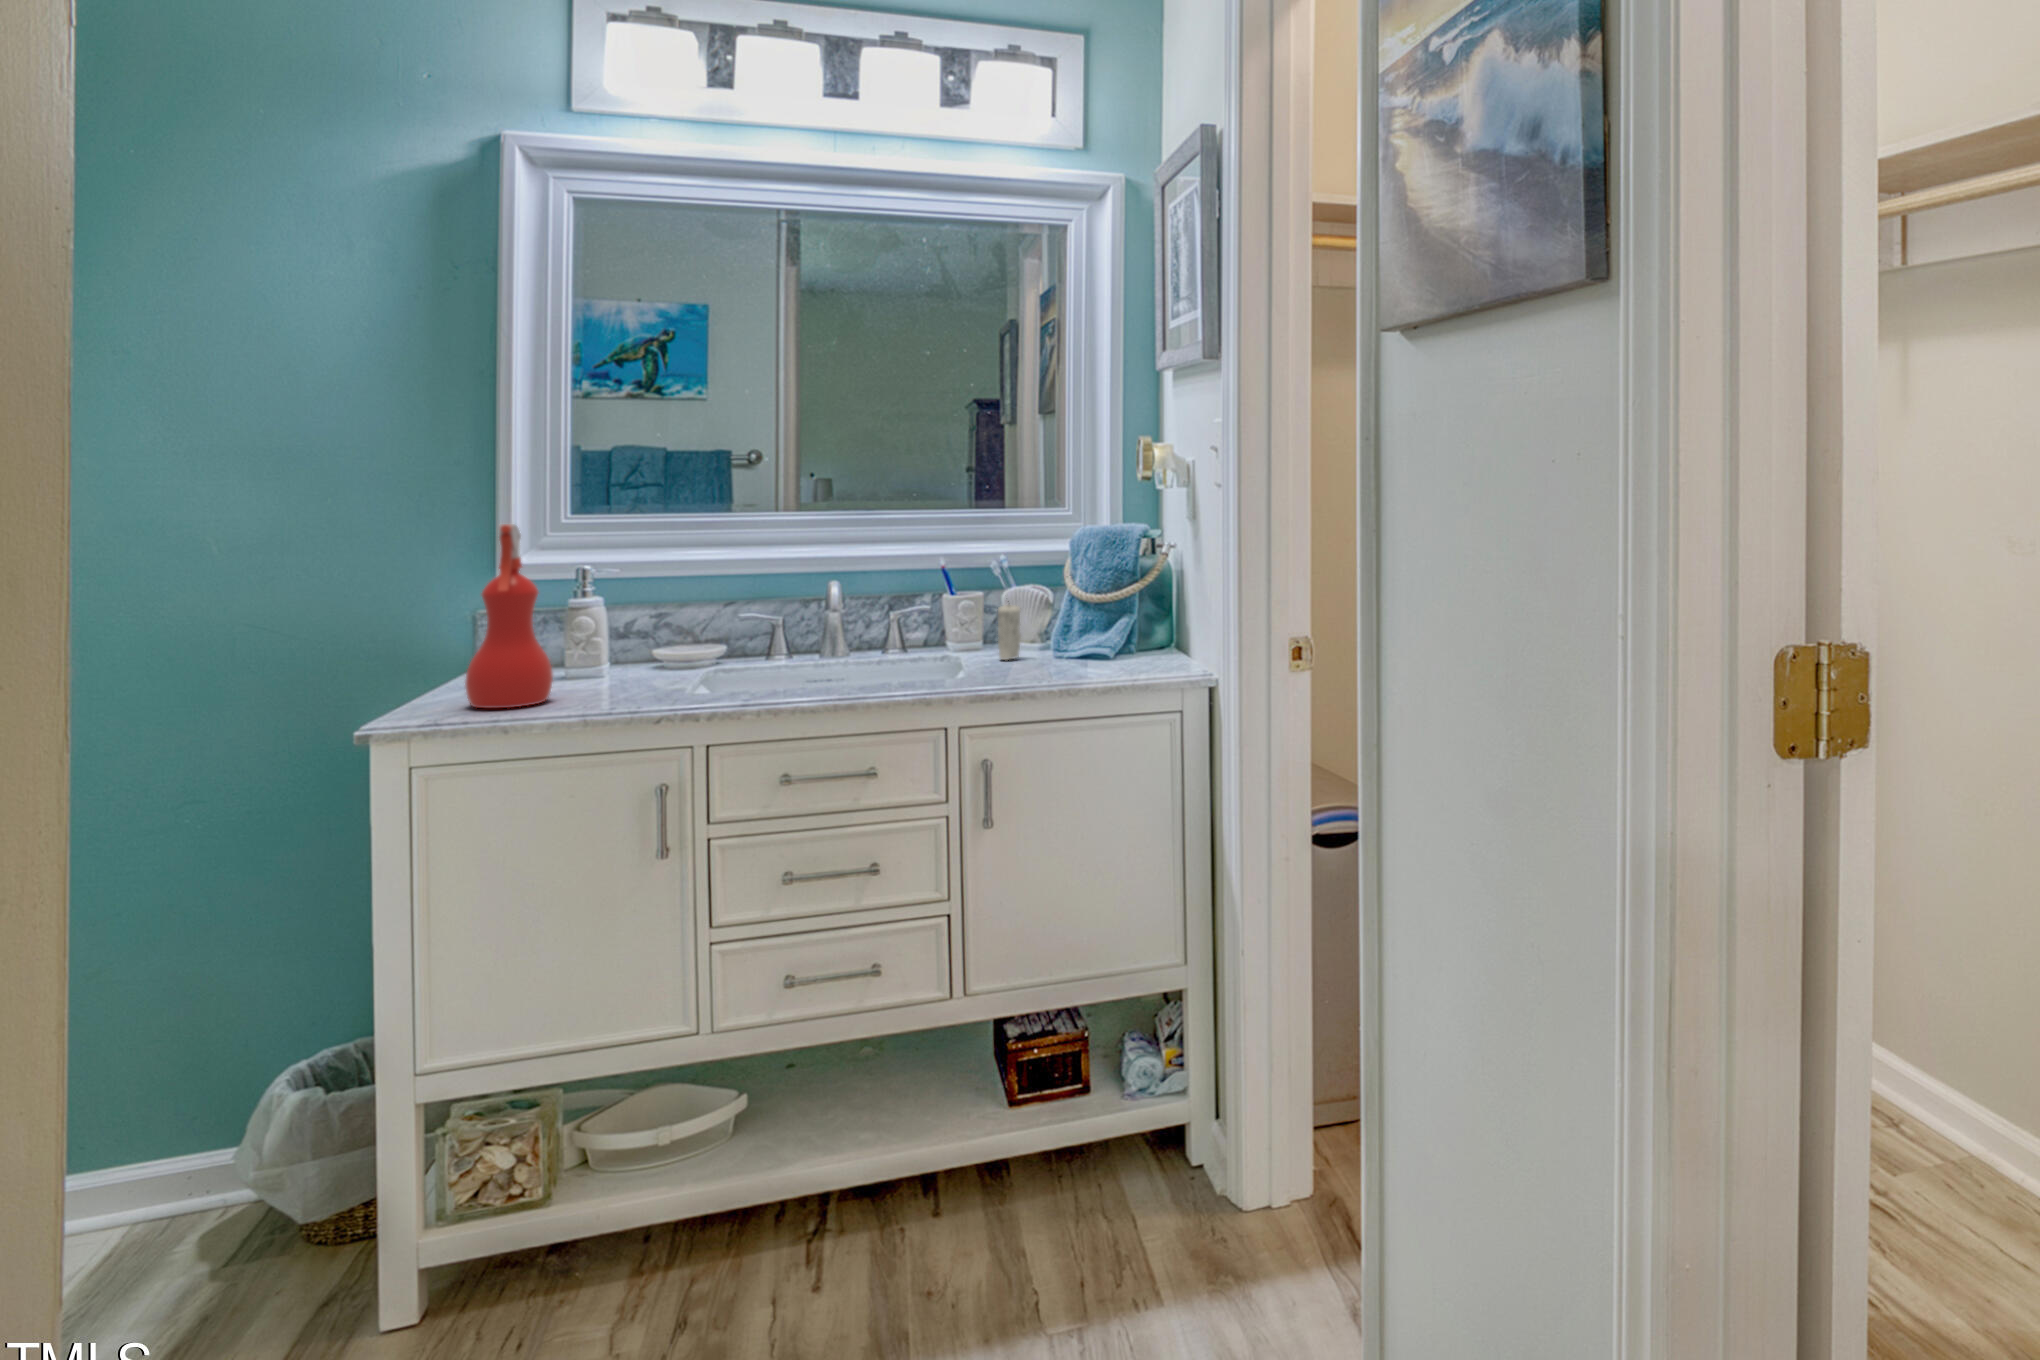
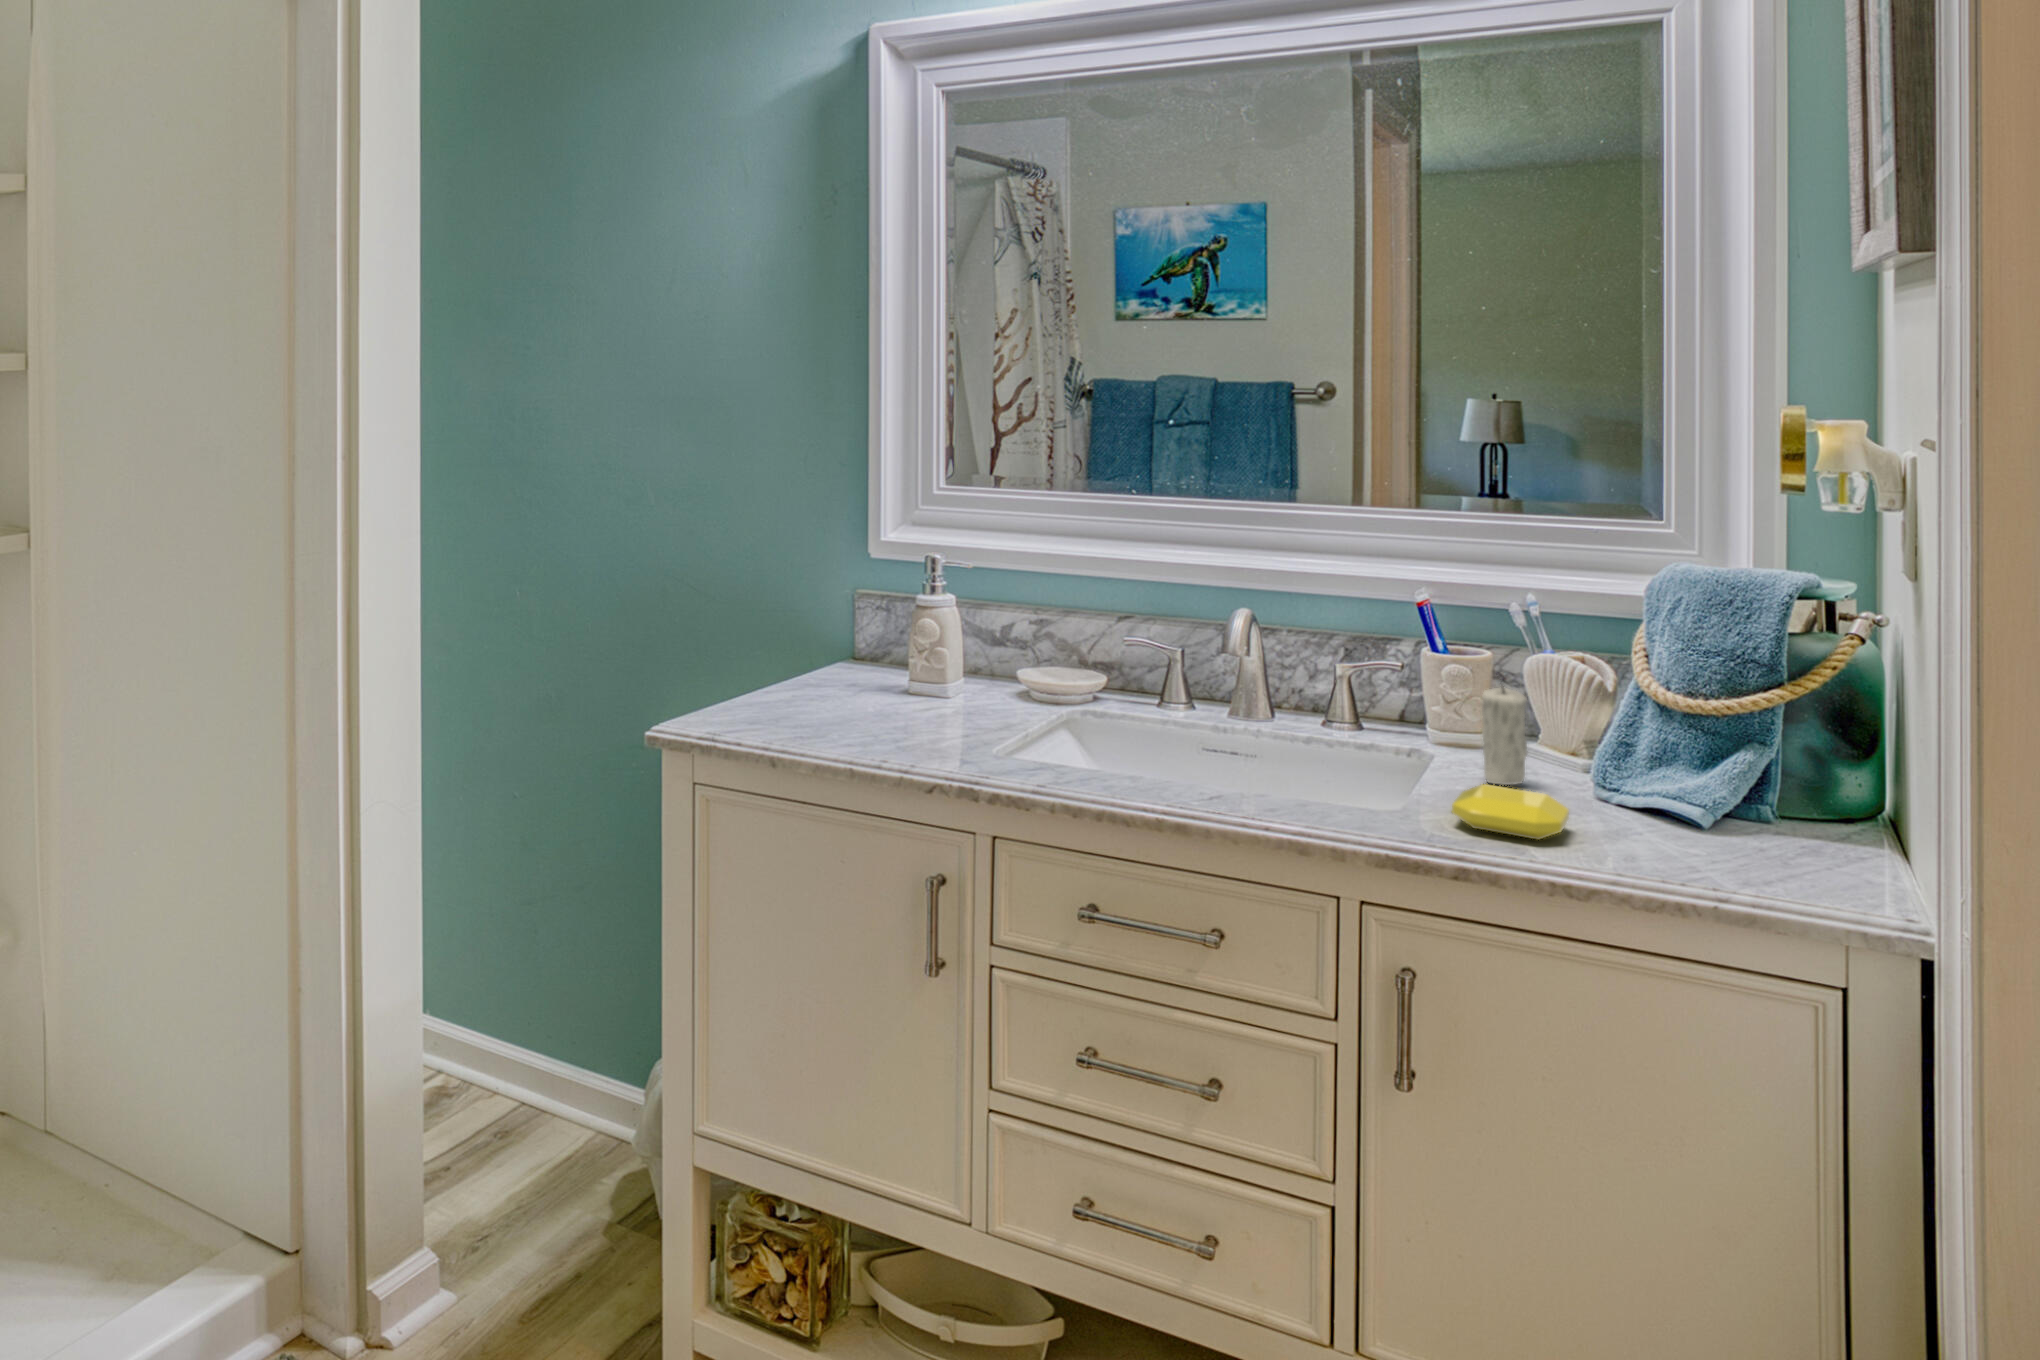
spray bottle: present [465,524,553,708] -> none [765,505,852,726]
soap bar: none [1002,652,1058,676] -> present [1452,784,1569,840]

